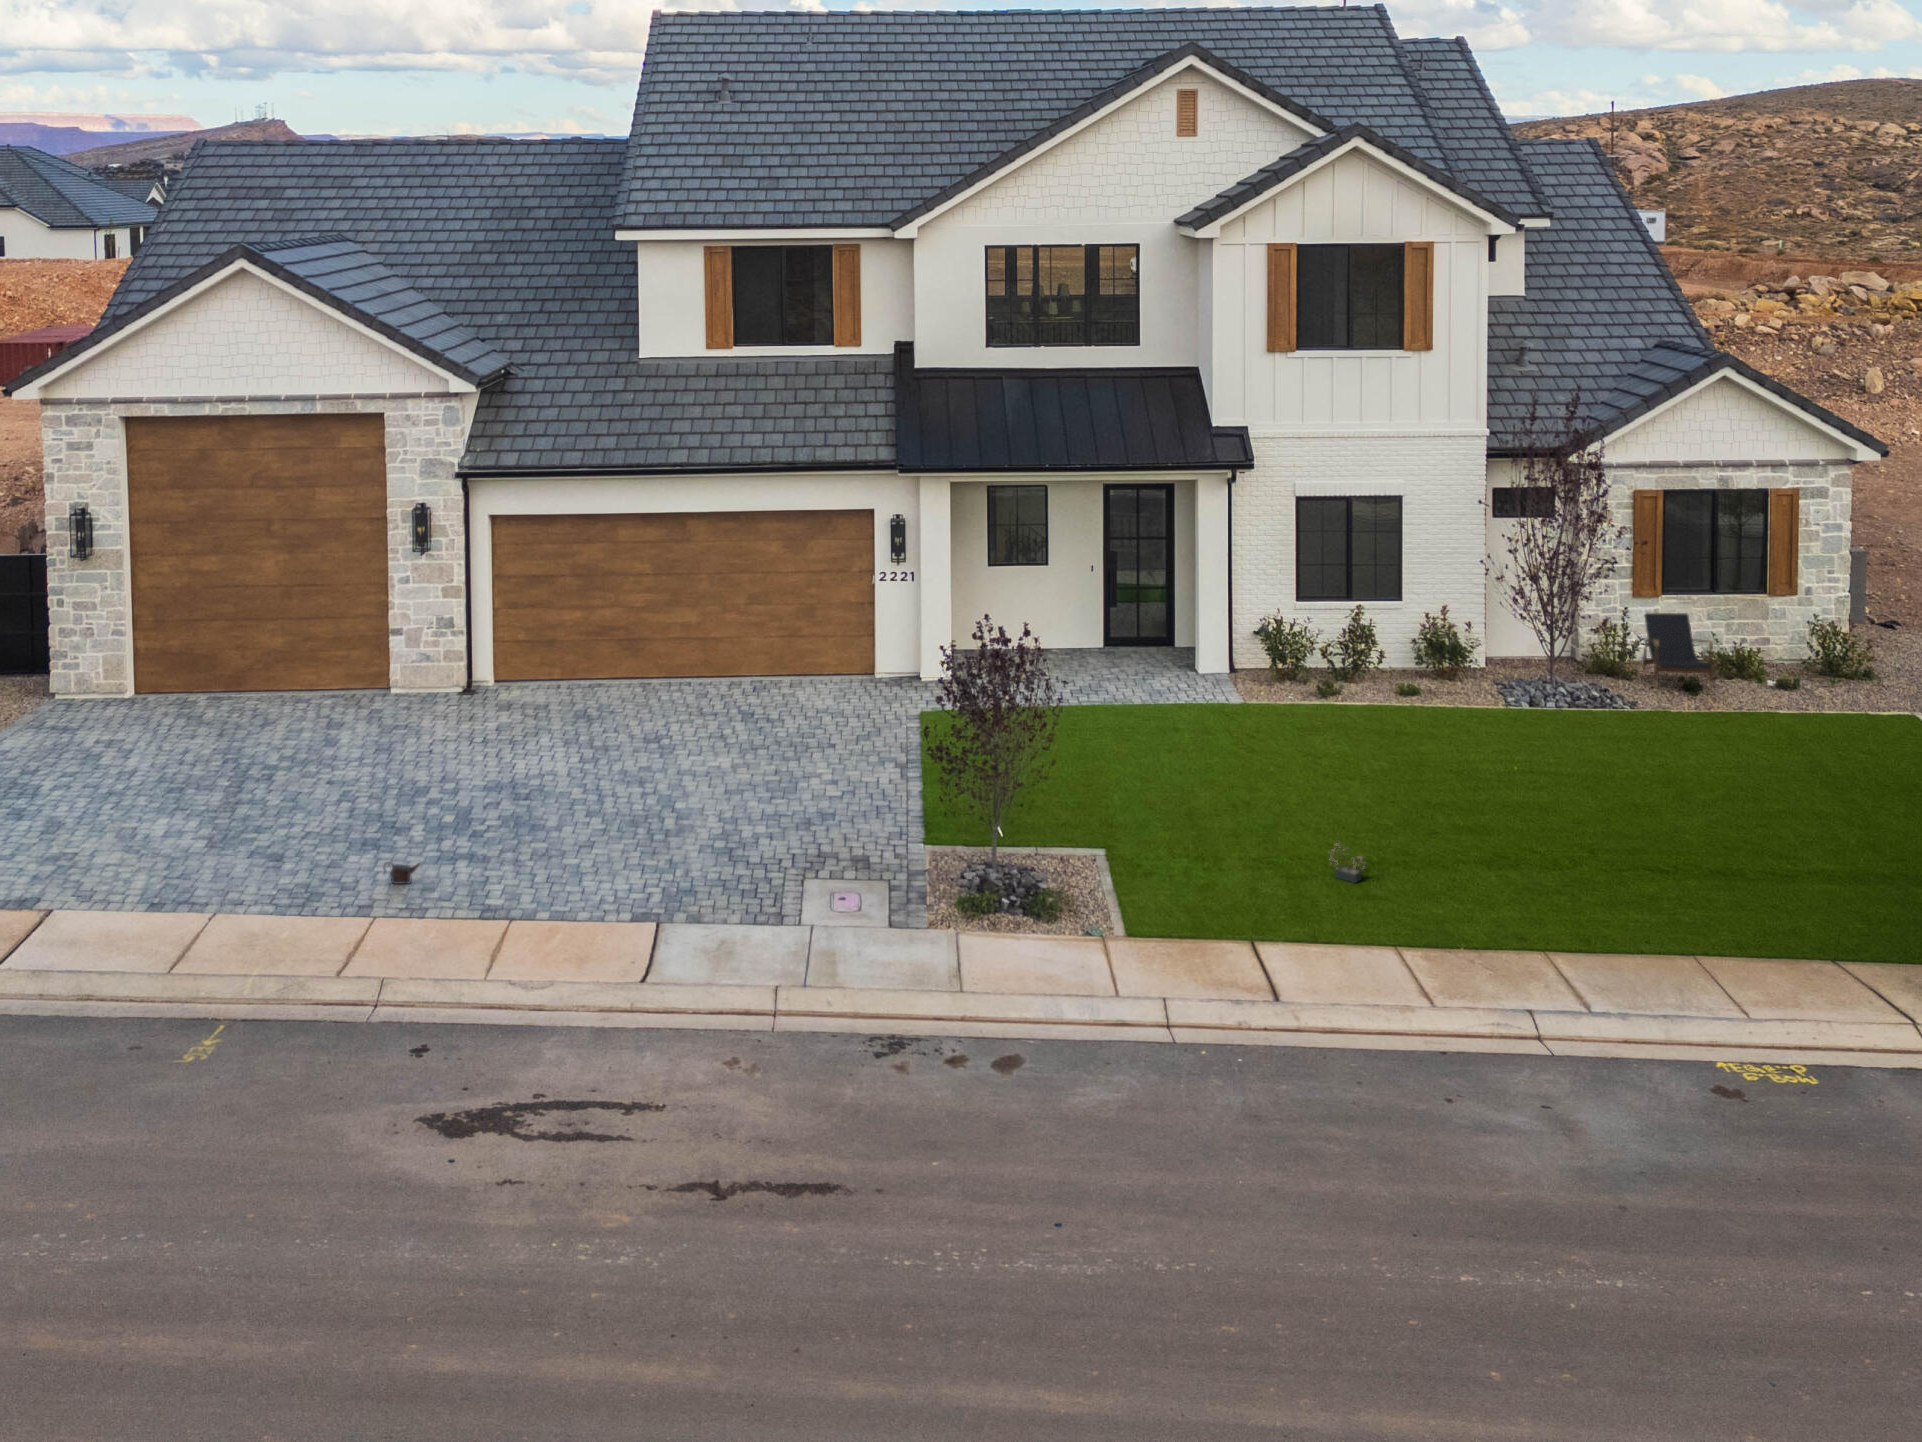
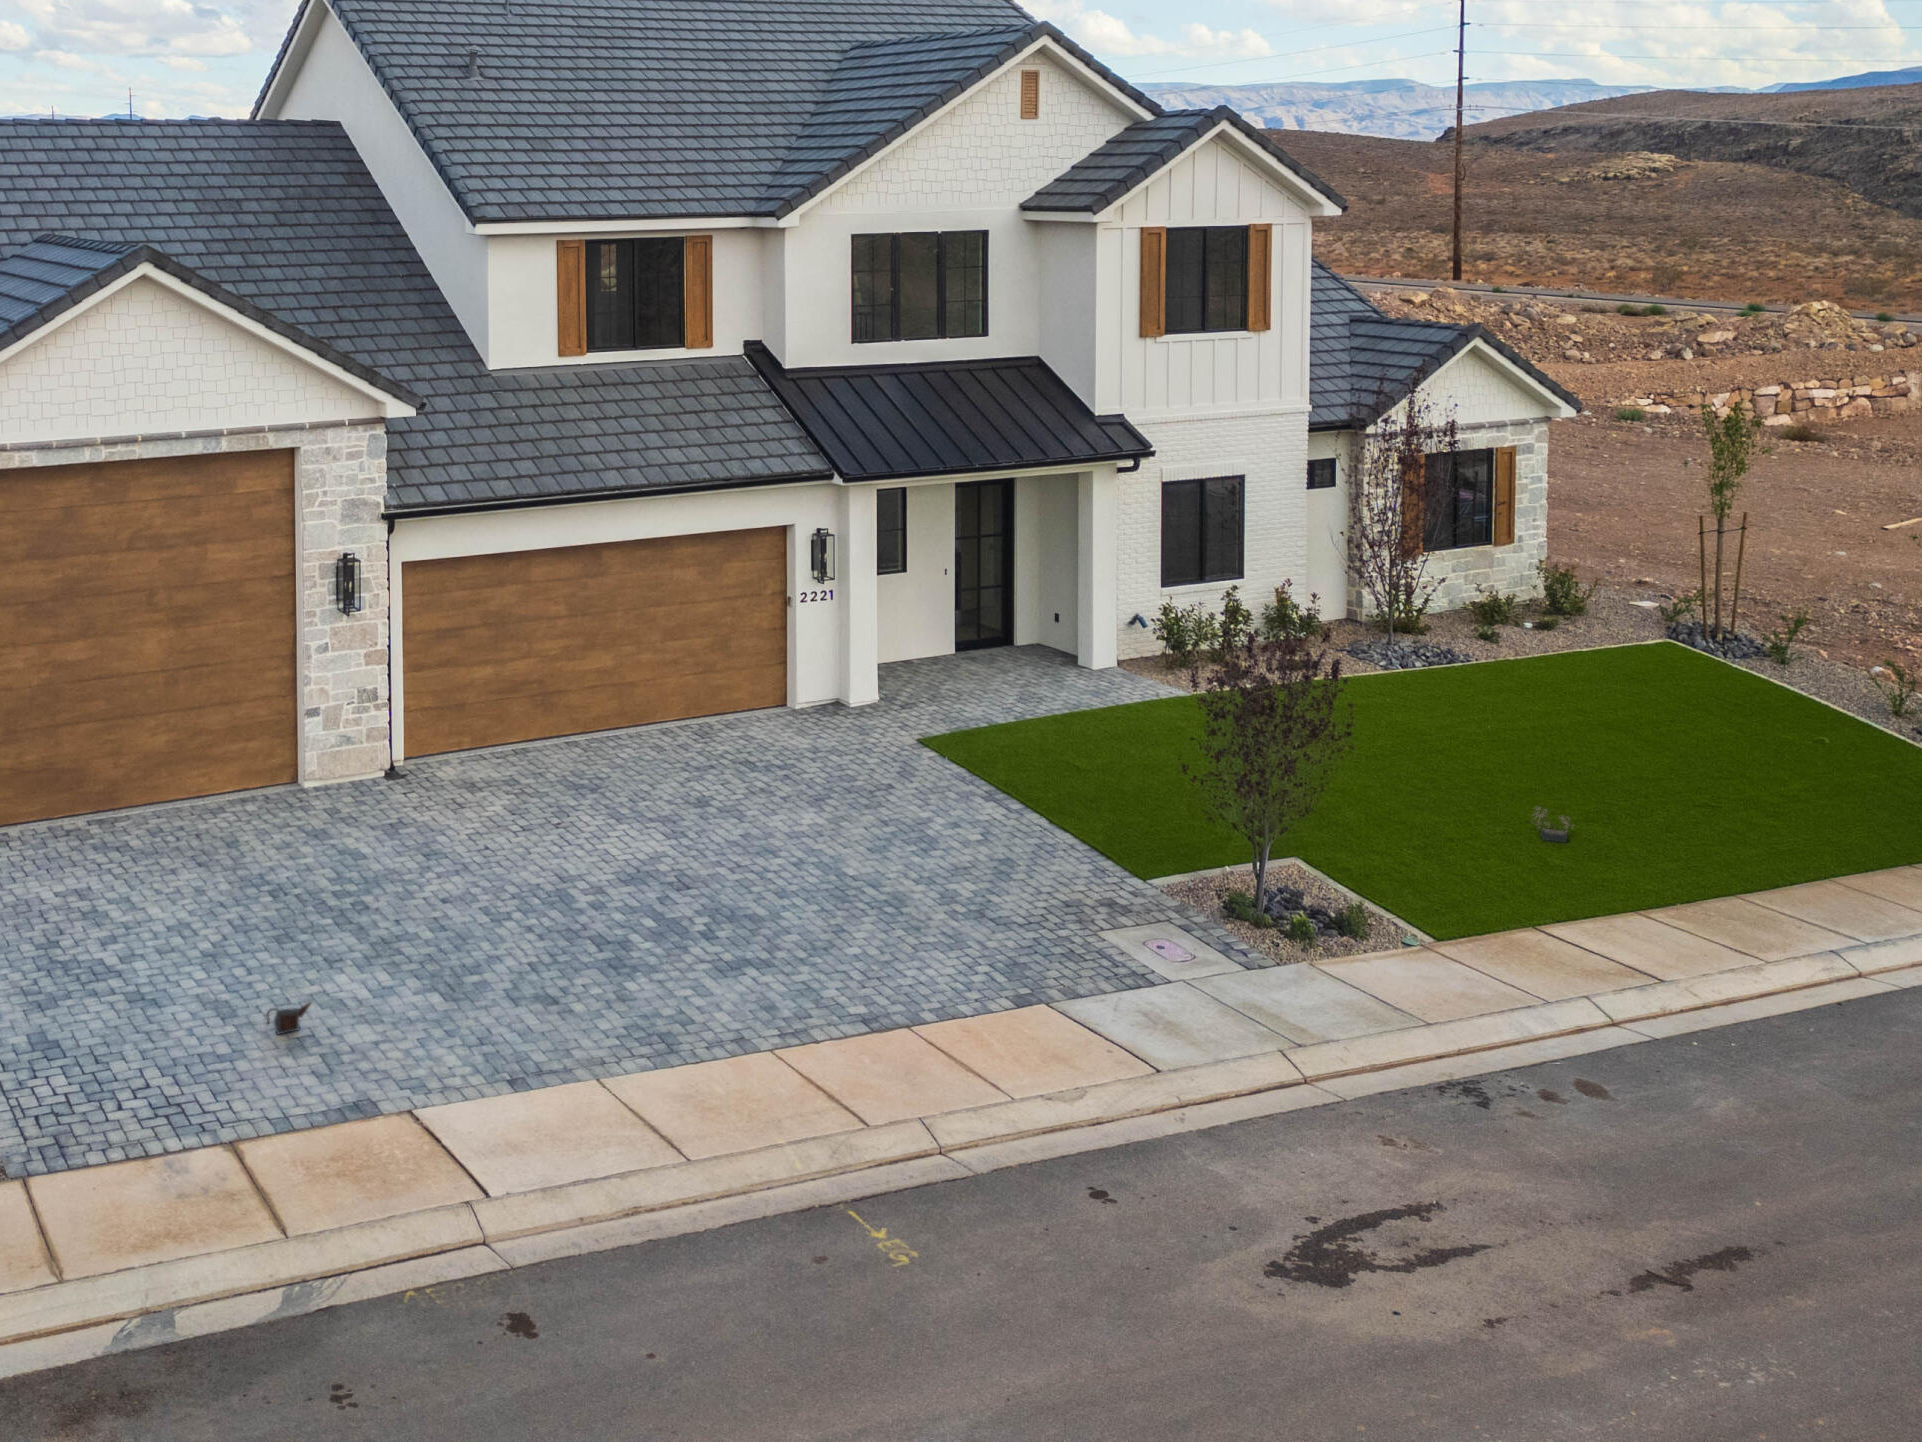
lounge chair: present [1643,613,1713,689] -> none [1418,568,1492,639]
watering can: present [384,862,421,884] -> present [266,1002,311,1034]

